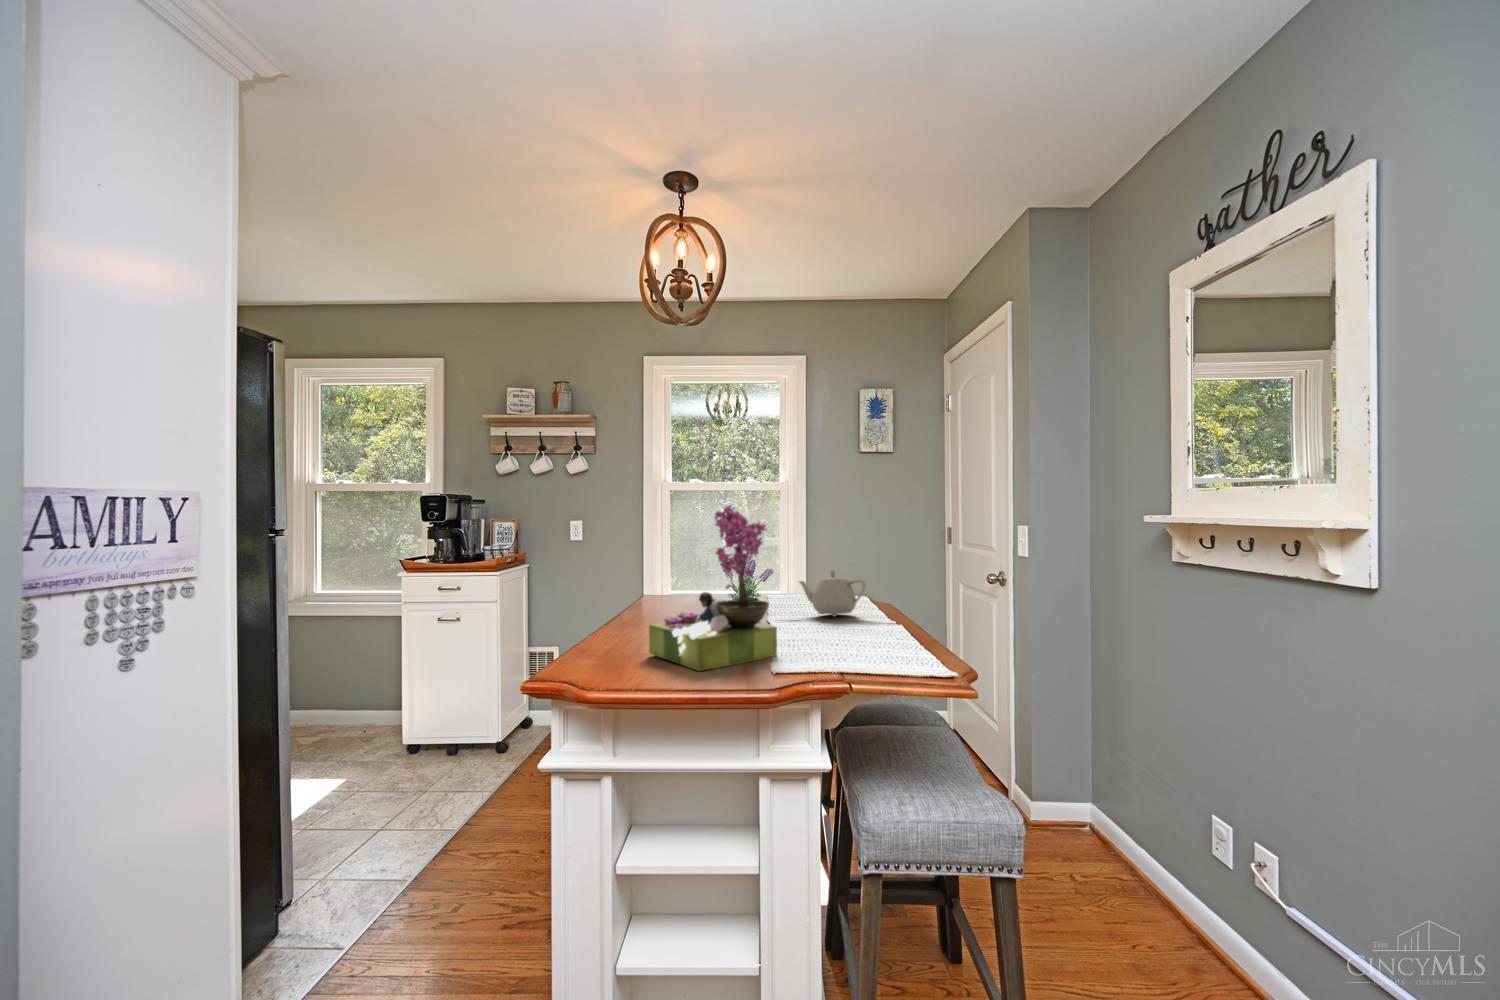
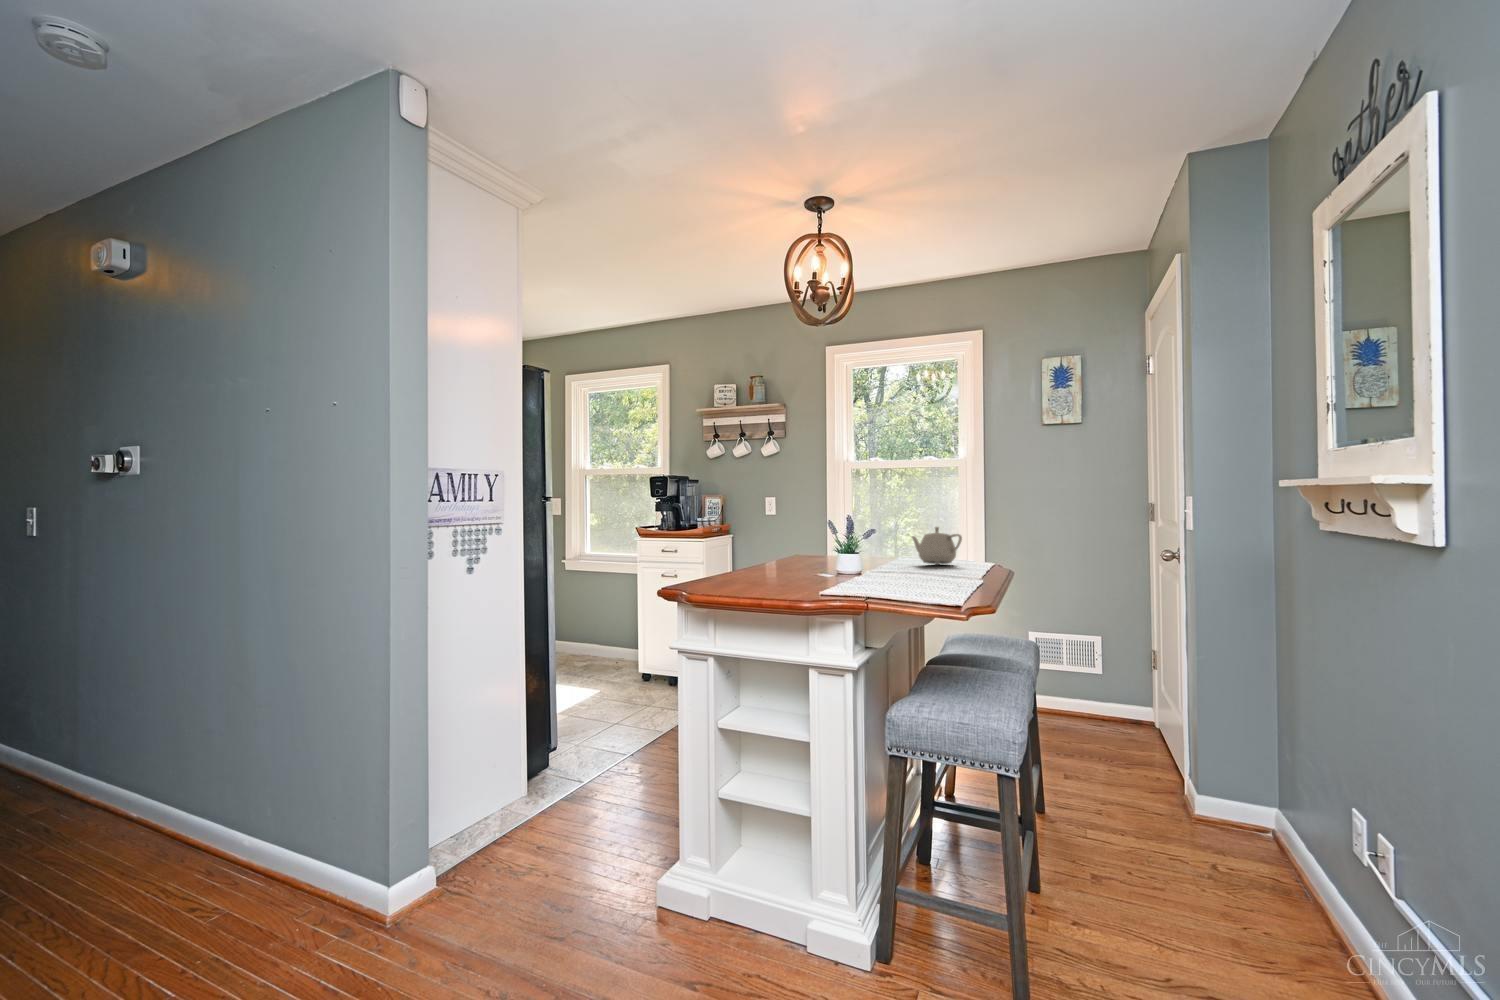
flower arrangement: present [649,505,777,671] -> none [766,469,854,587]

